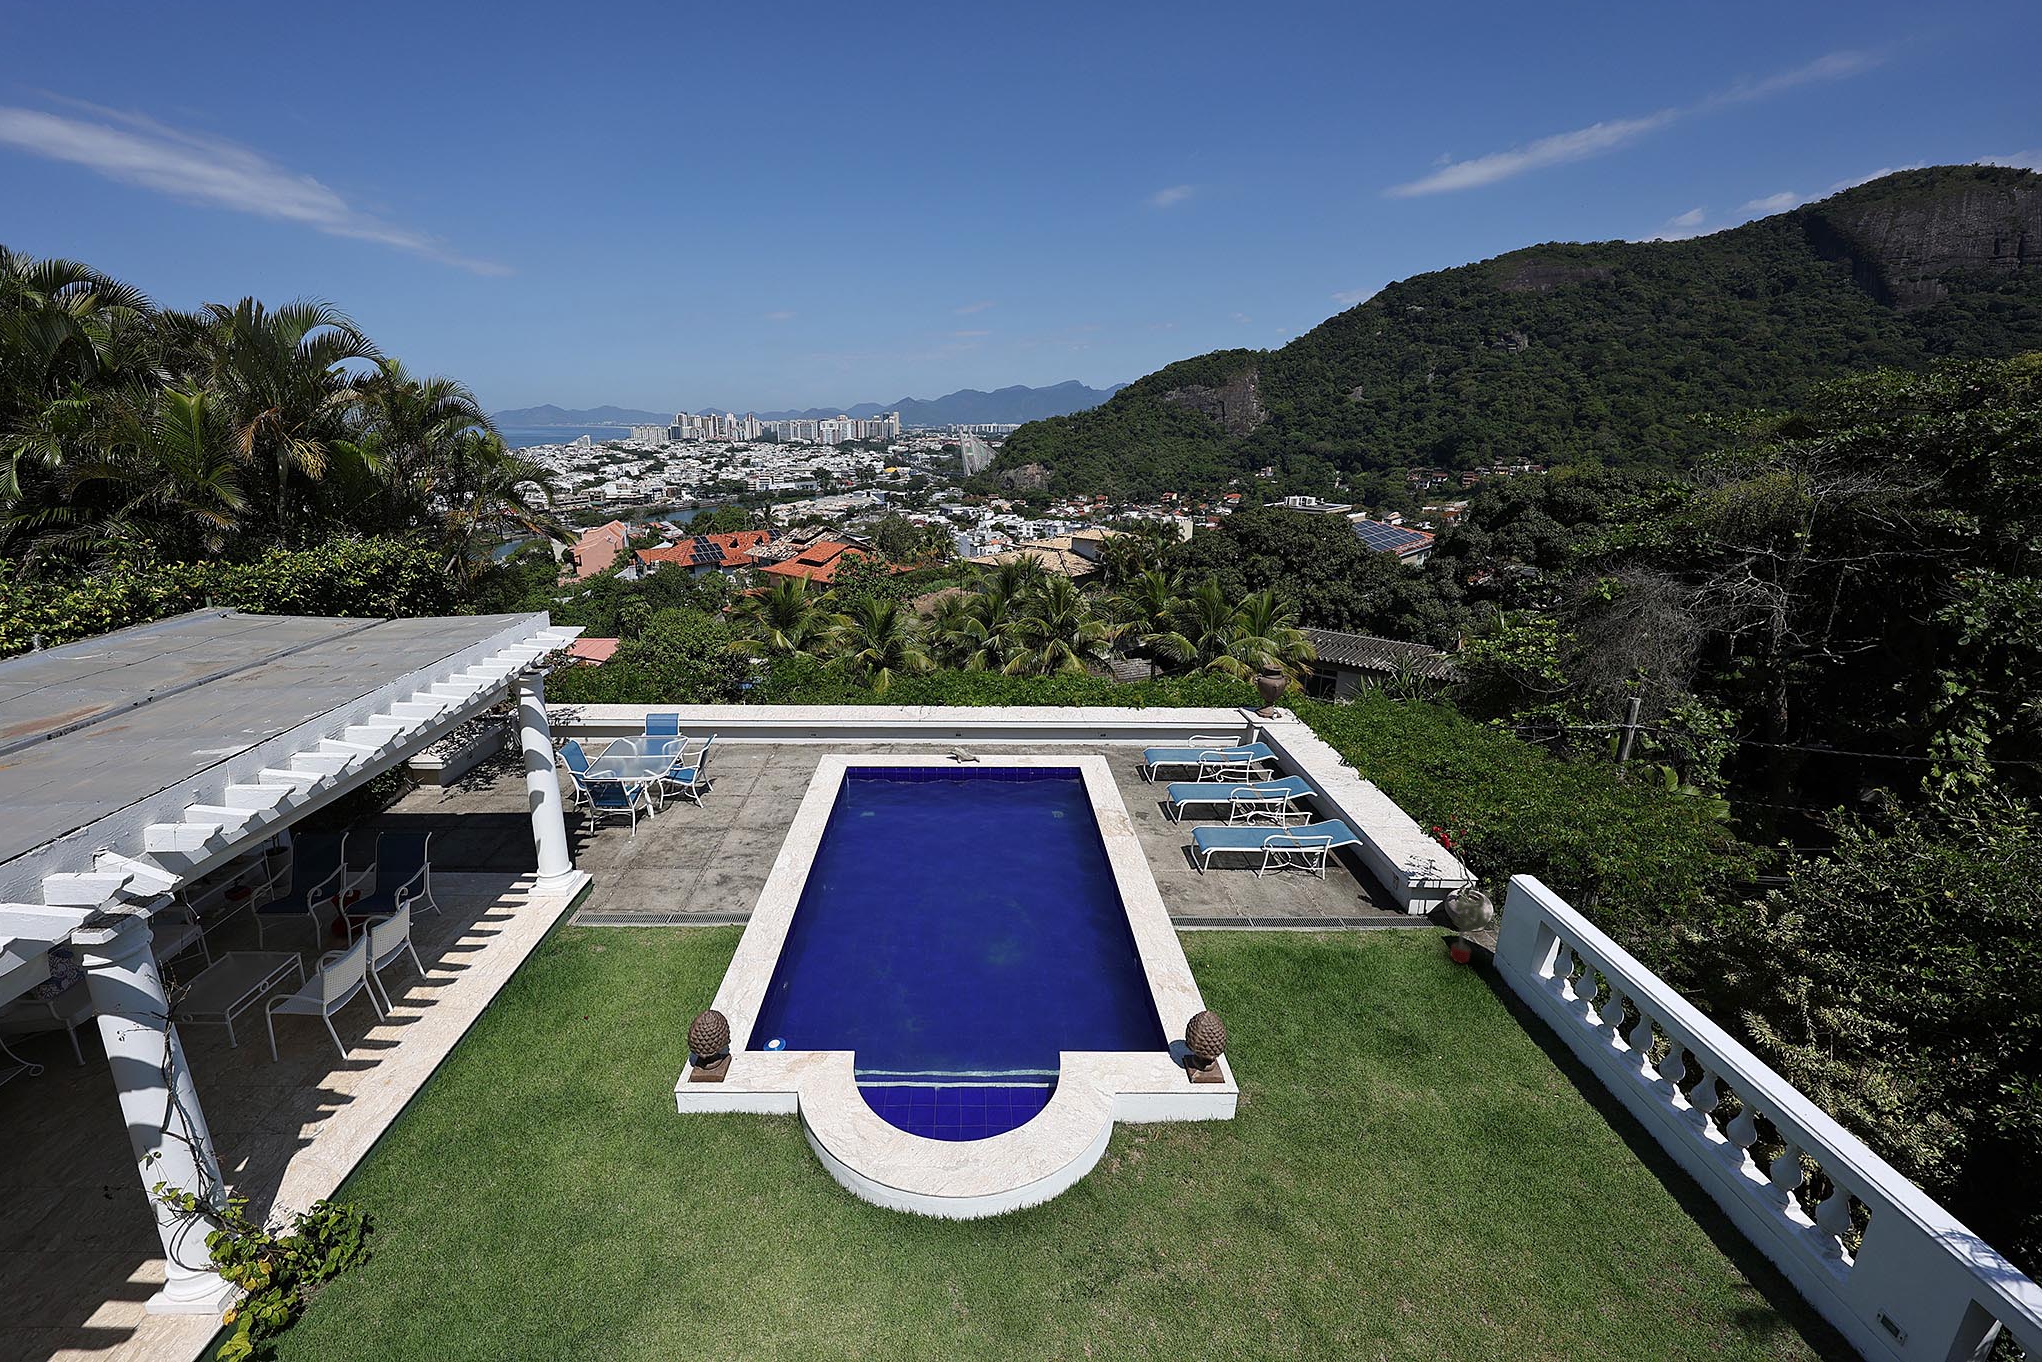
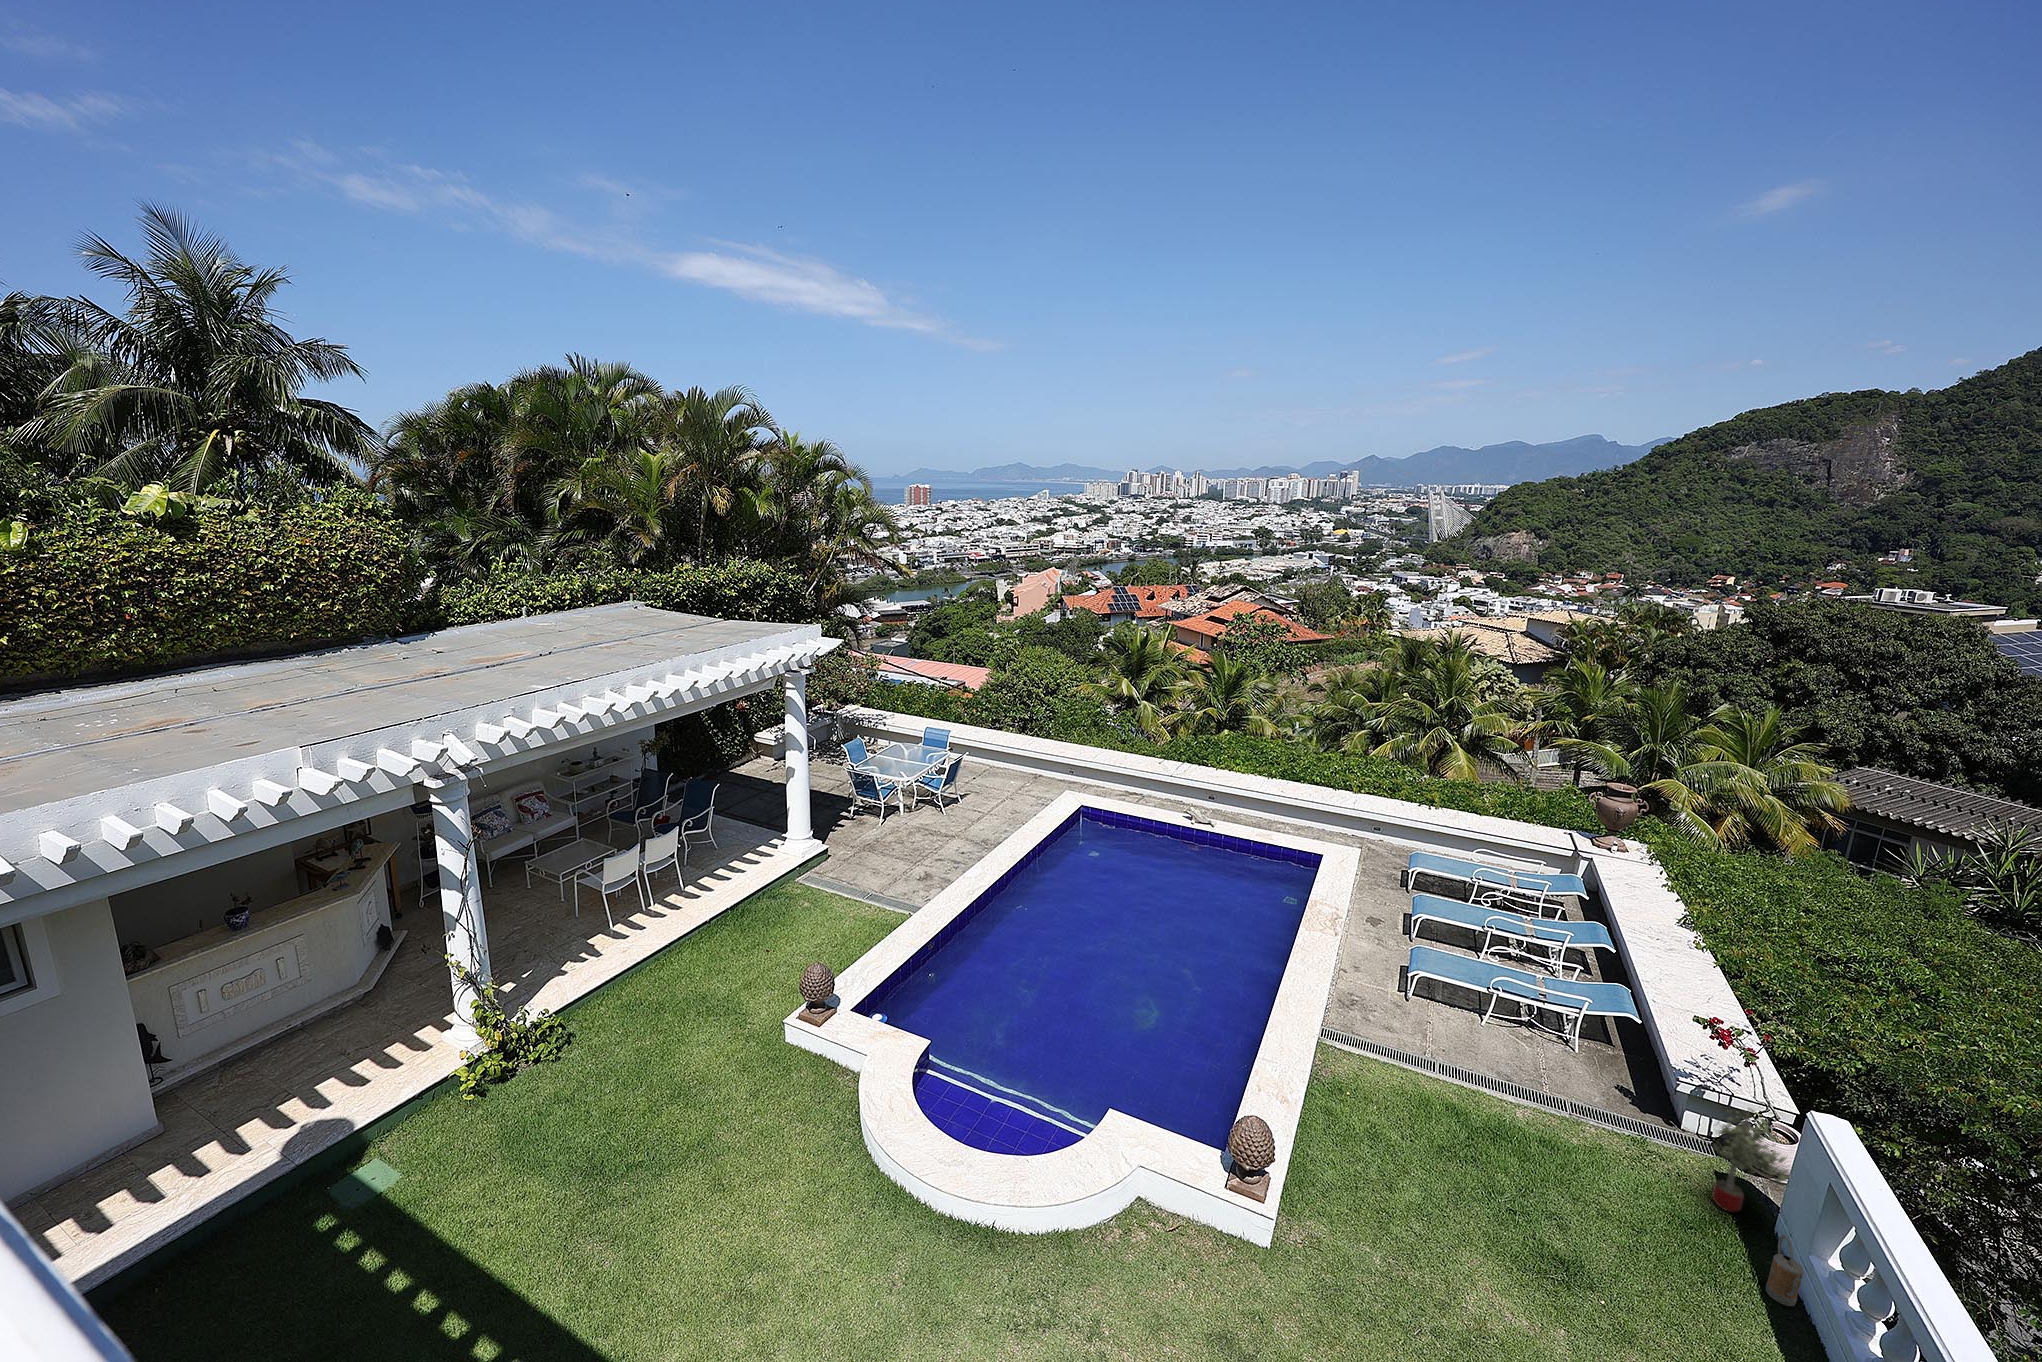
watering can: none [1508,969,1537,1016] -> present [1766,1235,1804,1306]

